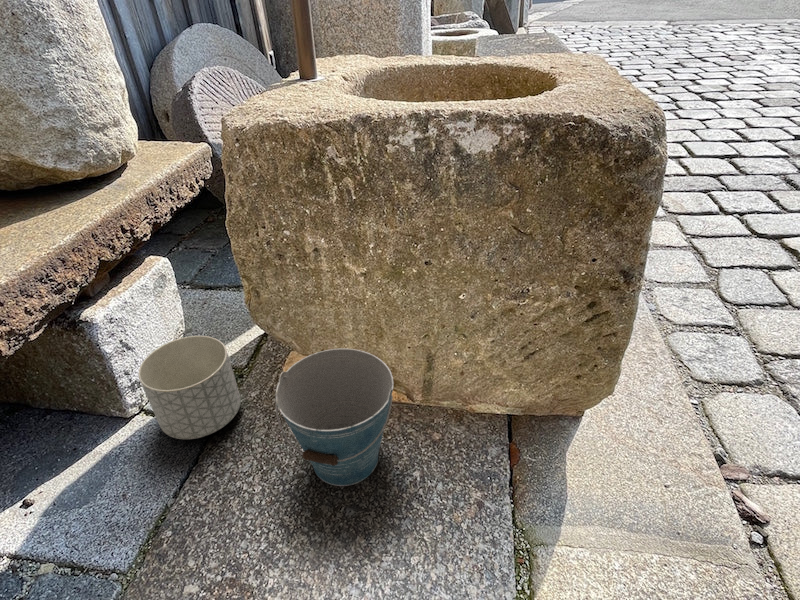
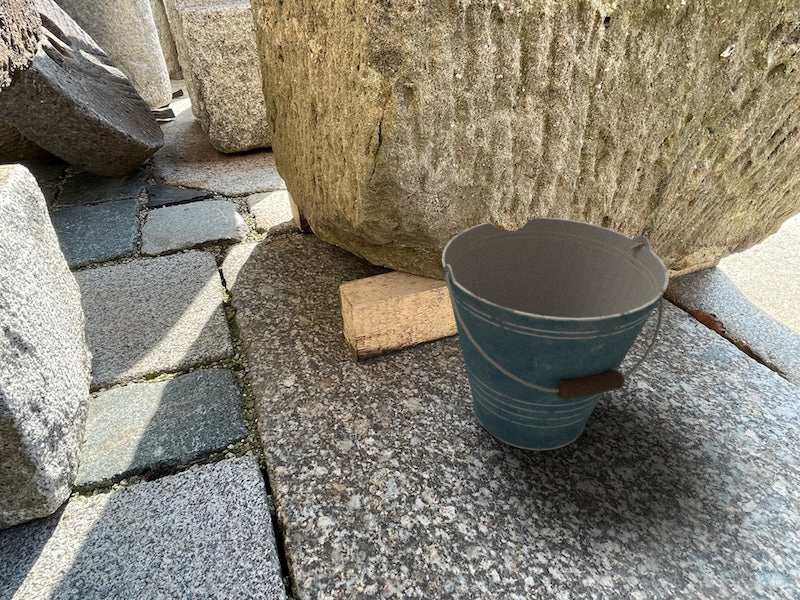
planter: present [138,336,241,439] -> none [84,285,300,503]

